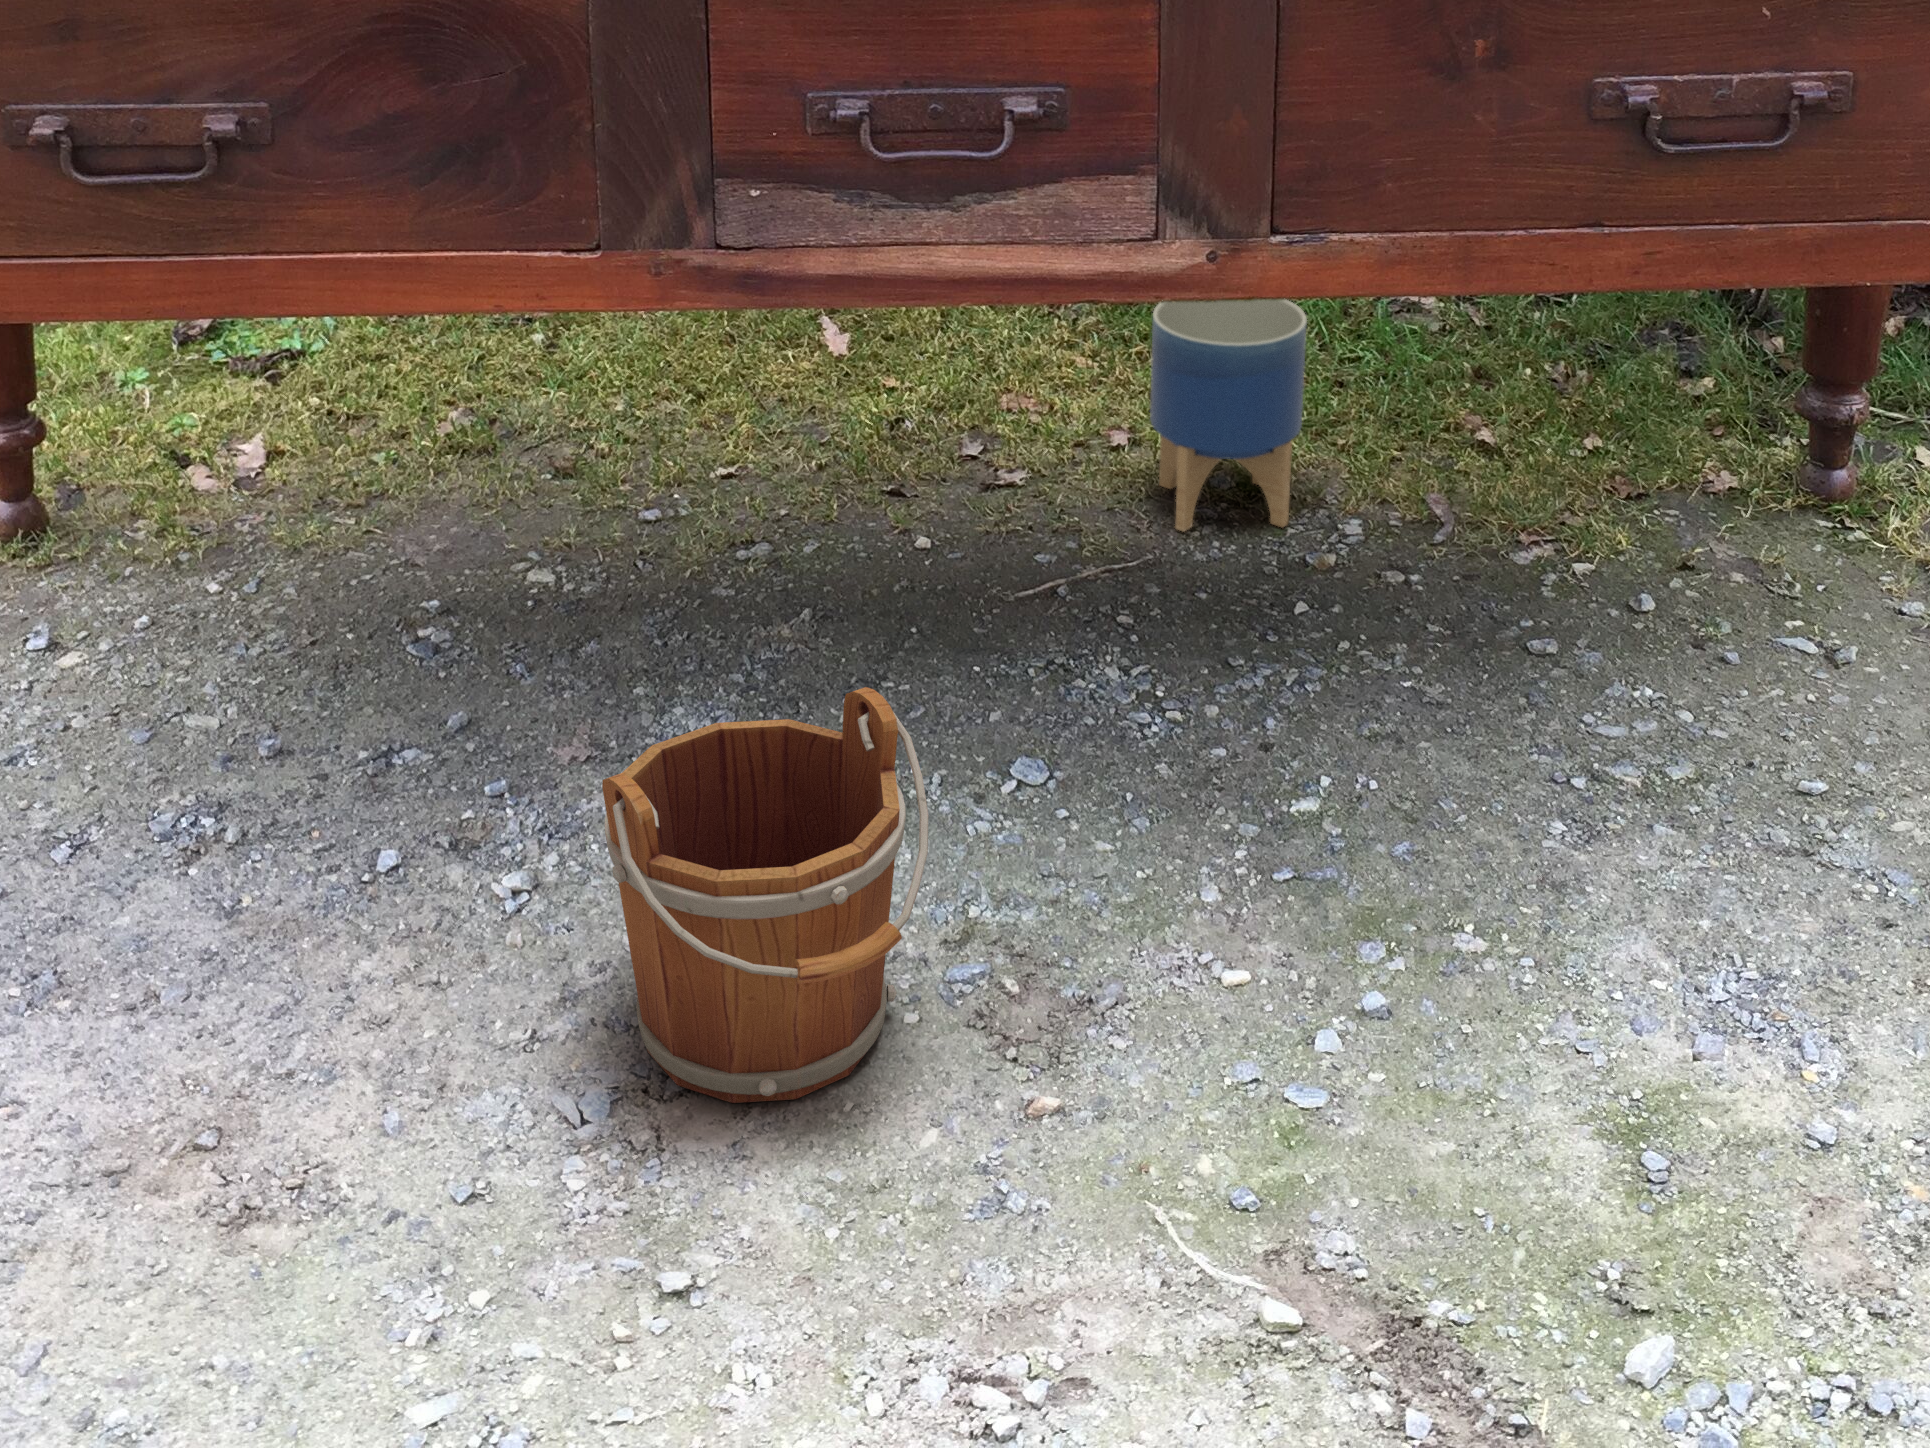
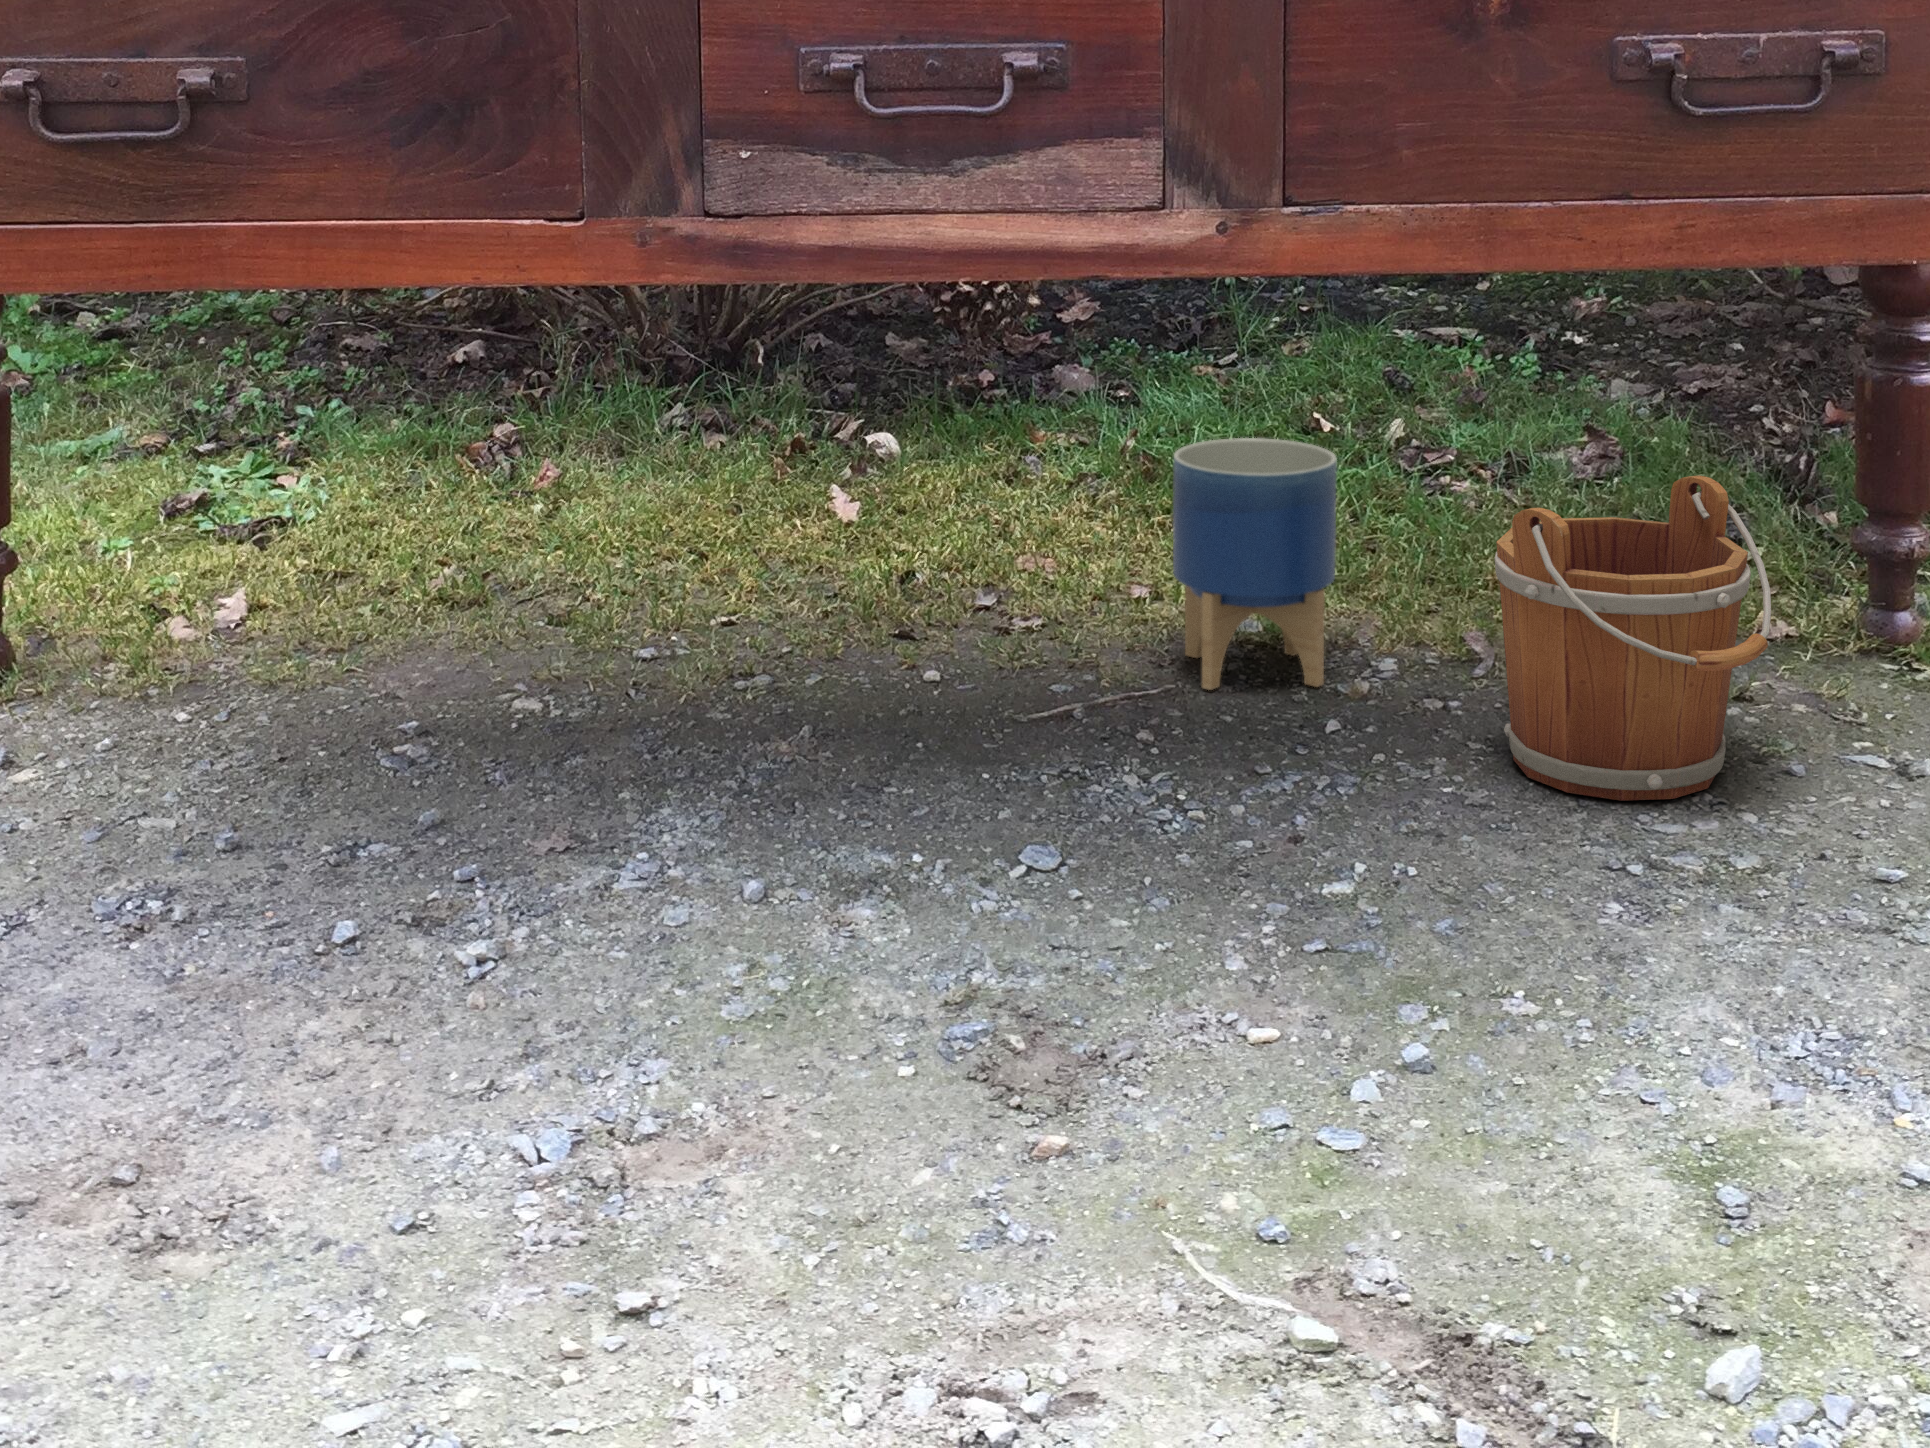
bucket: present [602,687,929,1103] -> present [1495,475,1771,801]

